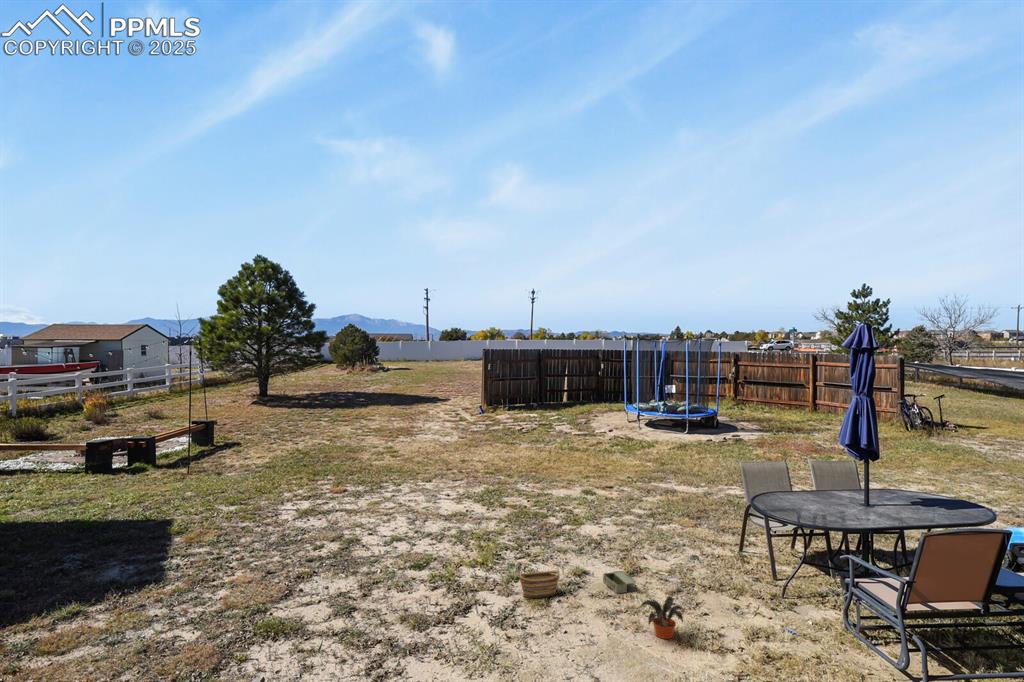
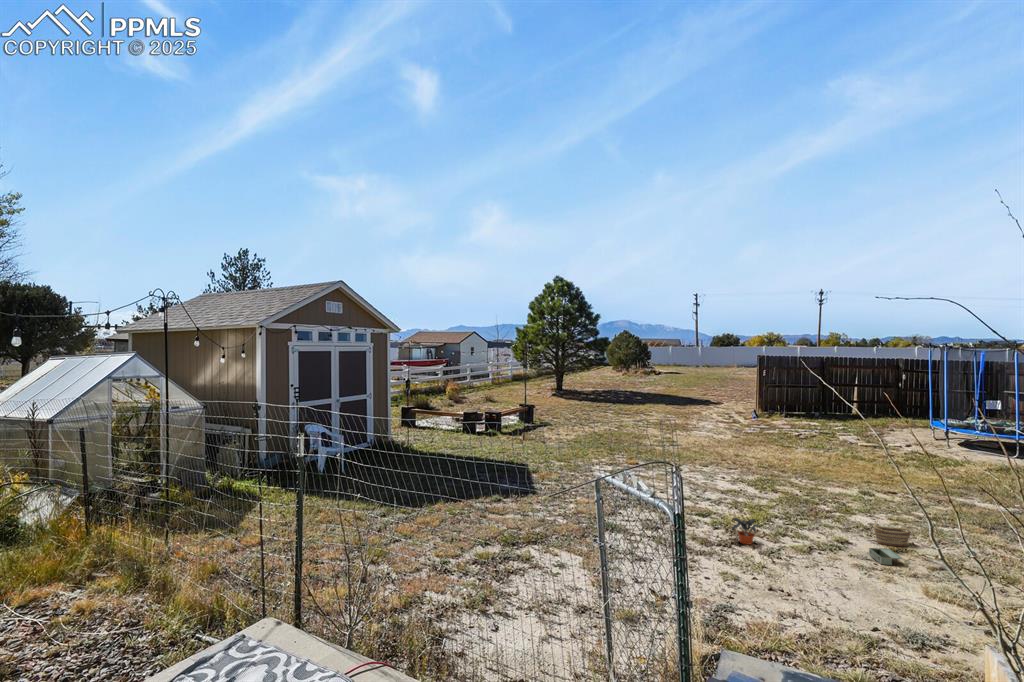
basket: present [520,561,559,598] -> present [874,519,911,547]
potted plant: present [641,596,683,639] -> present [732,518,760,544]

